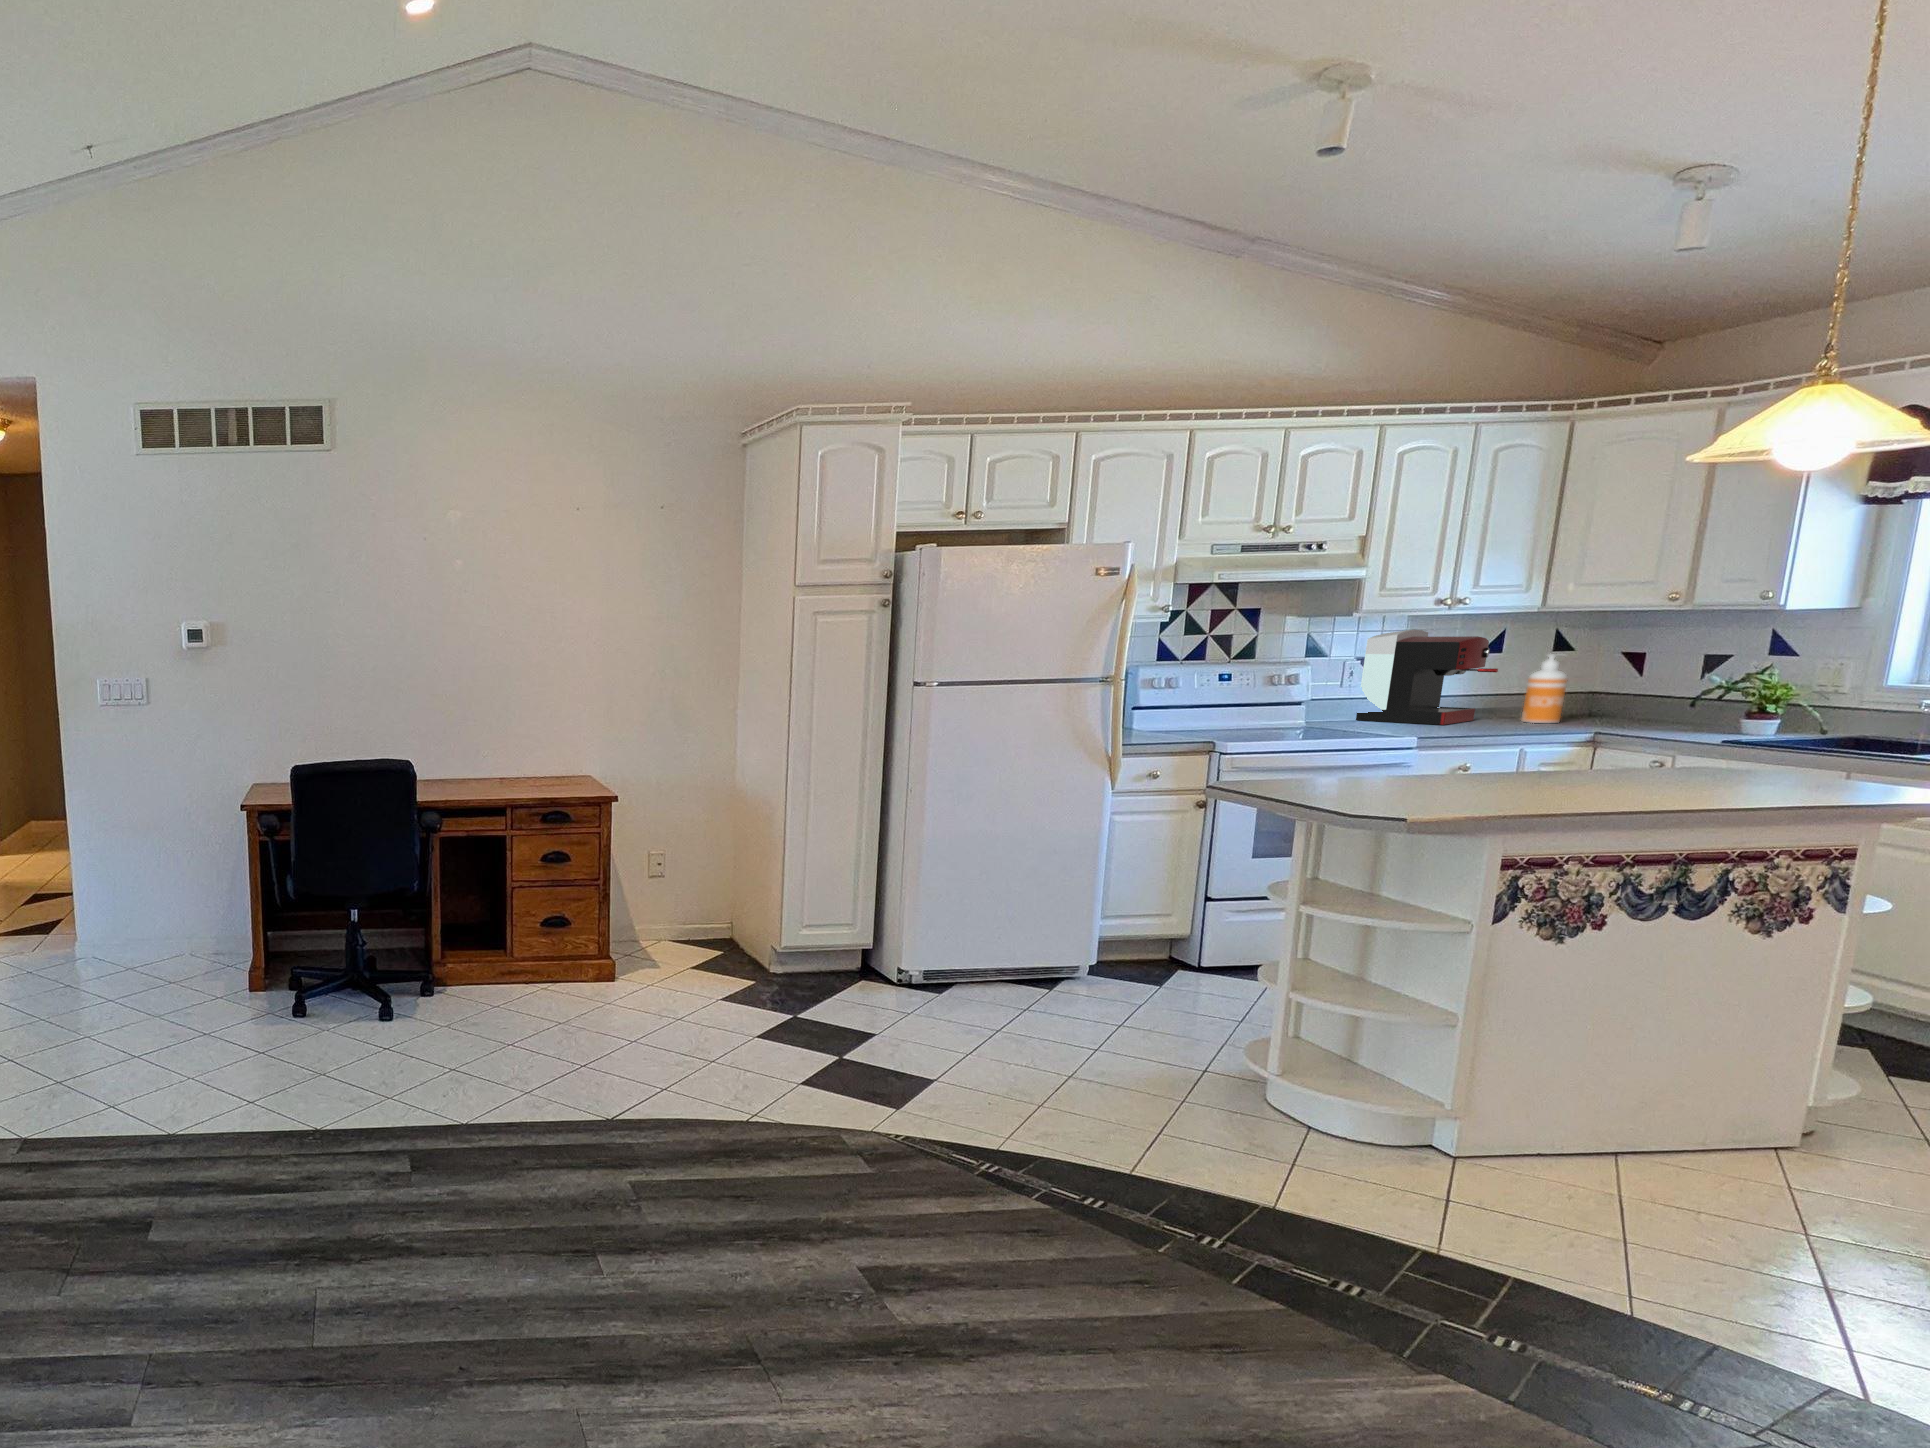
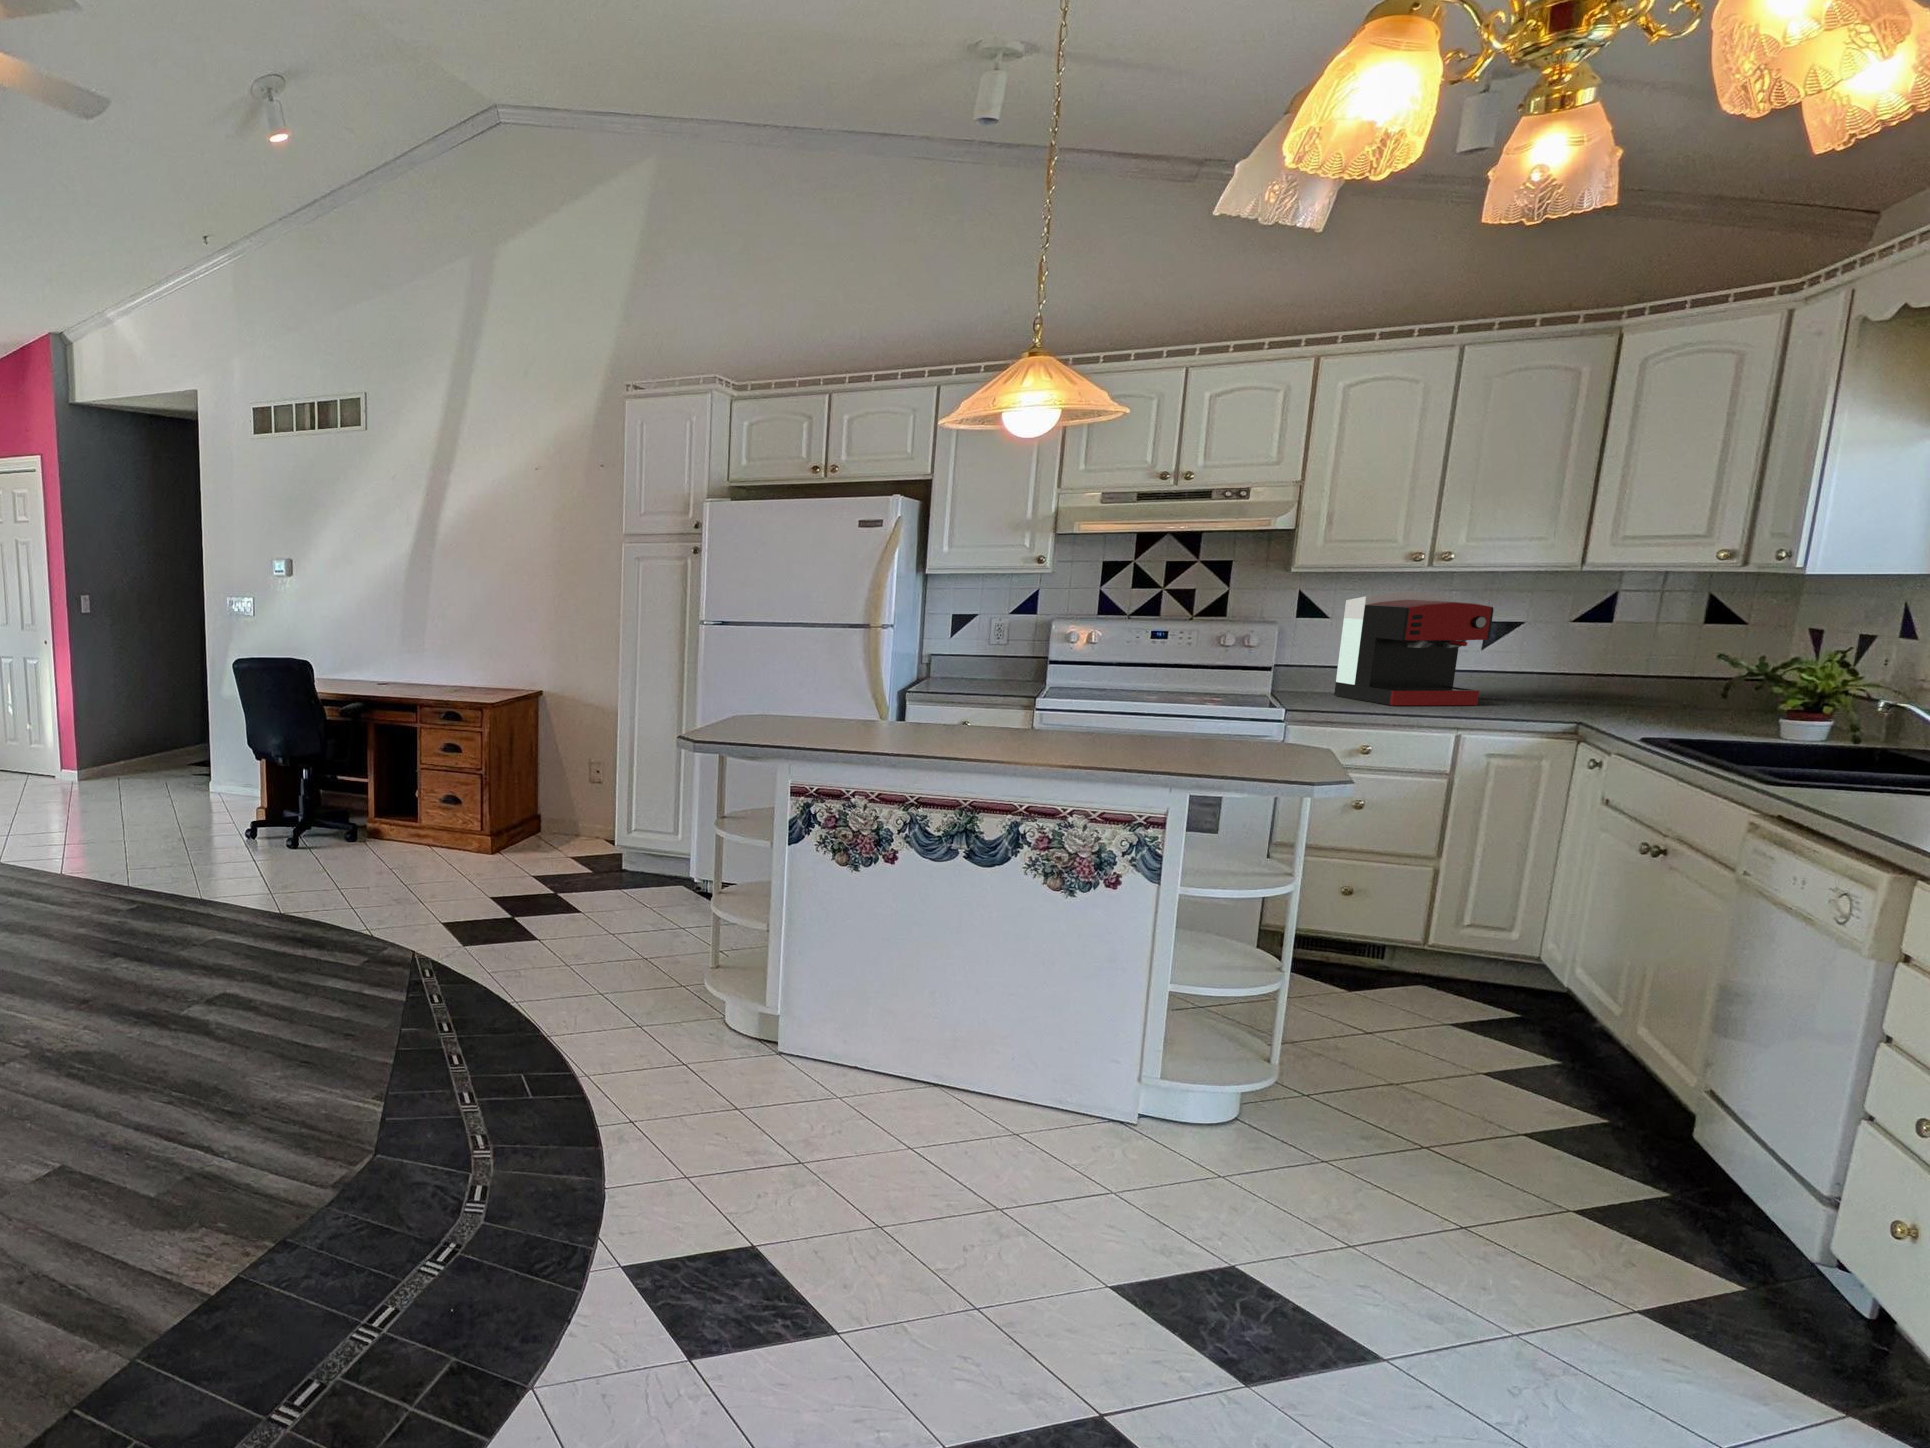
soap dispenser: present [1522,654,1568,723] -> none [1525,628,1583,714]

